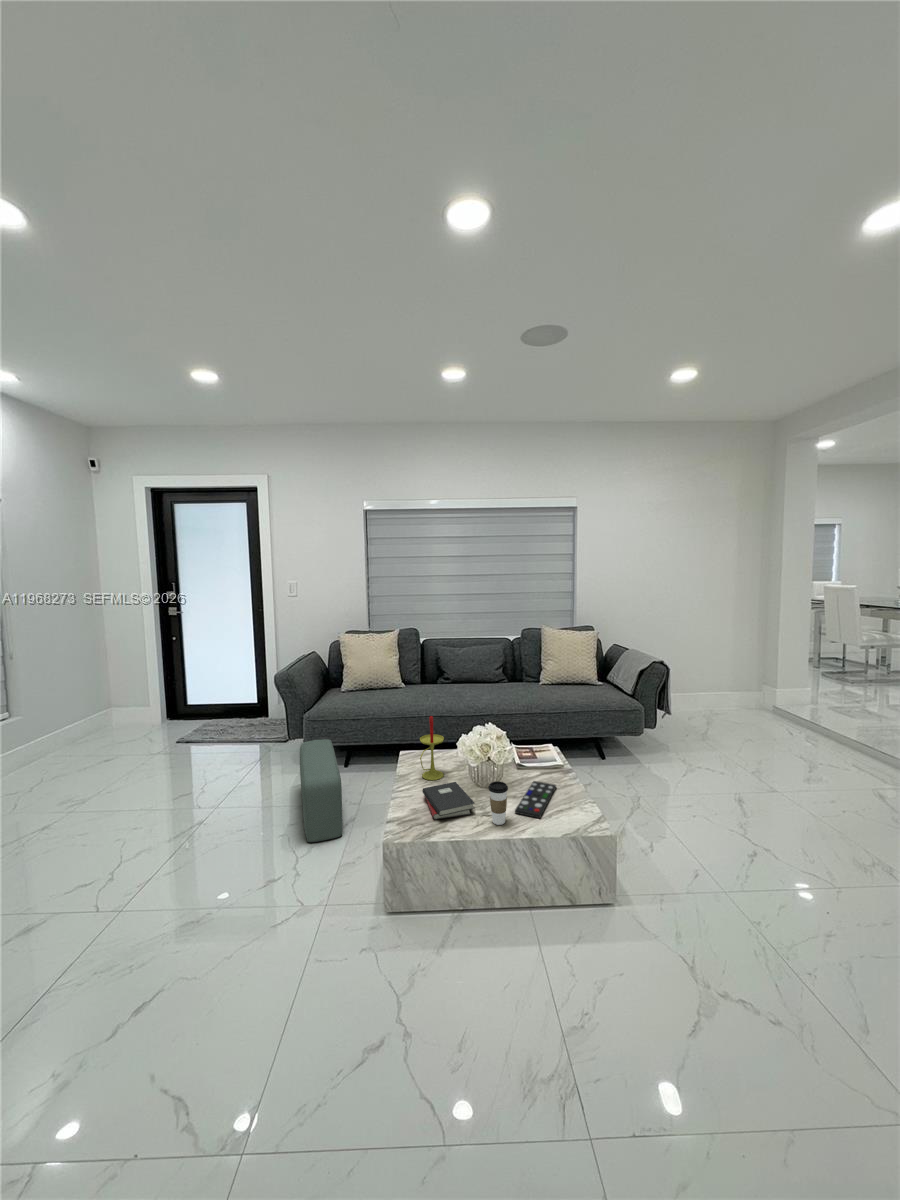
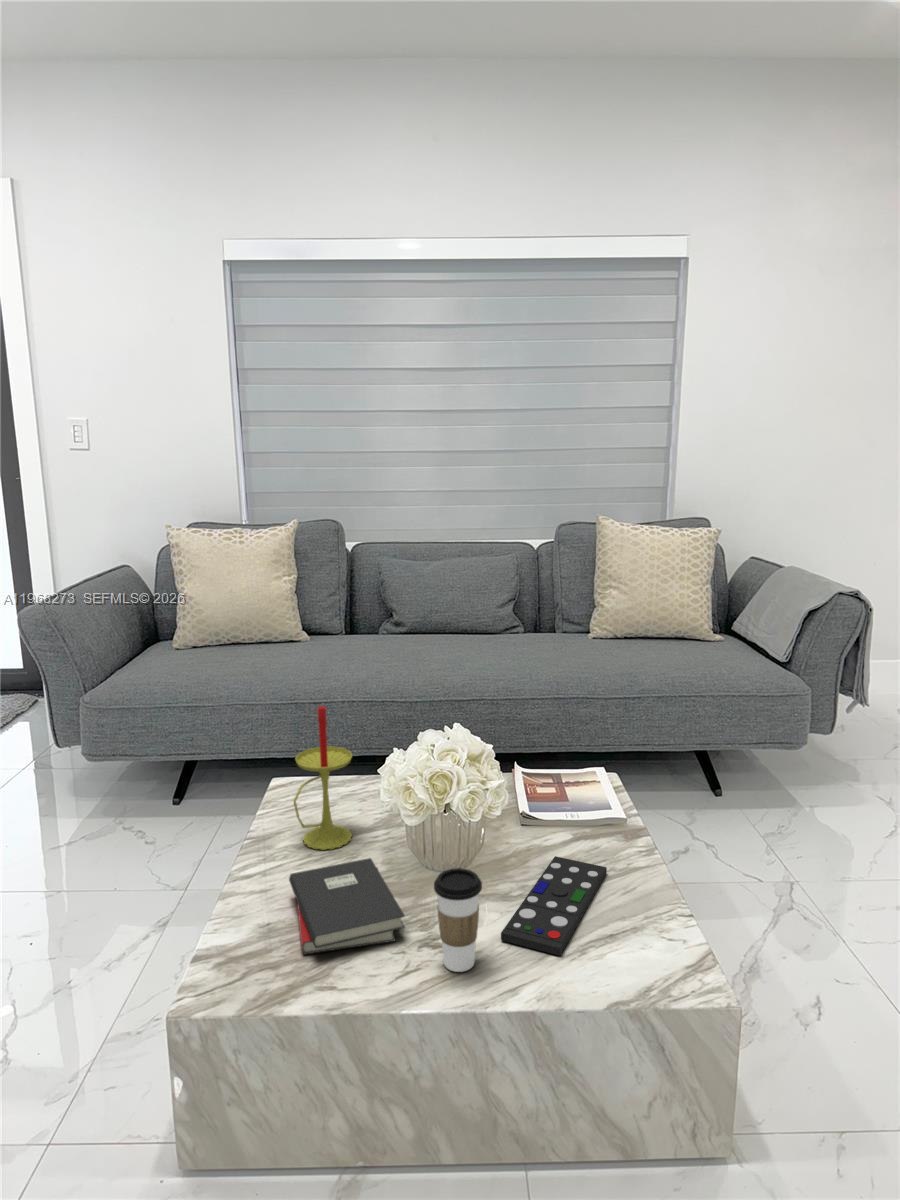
pouf: present [300,739,343,842] -> none [31,749,138,978]

